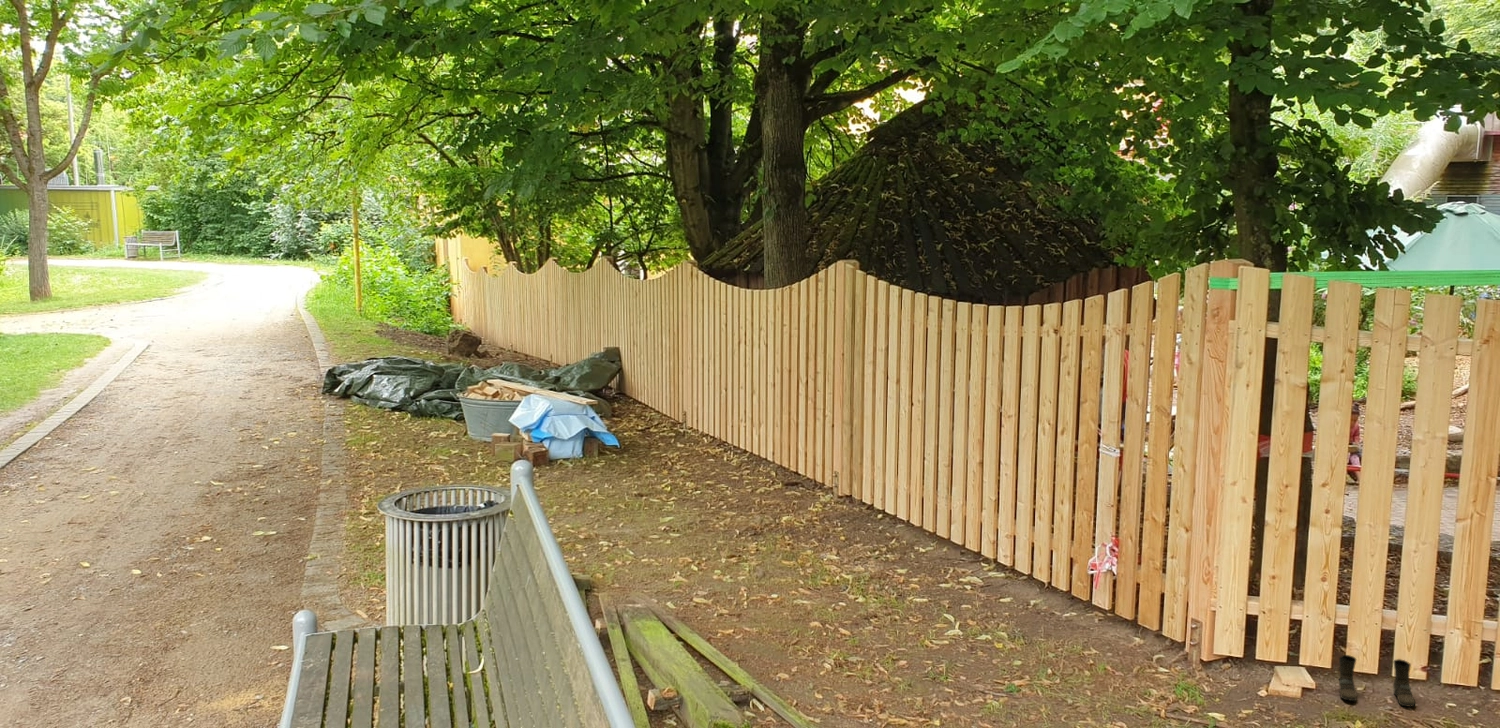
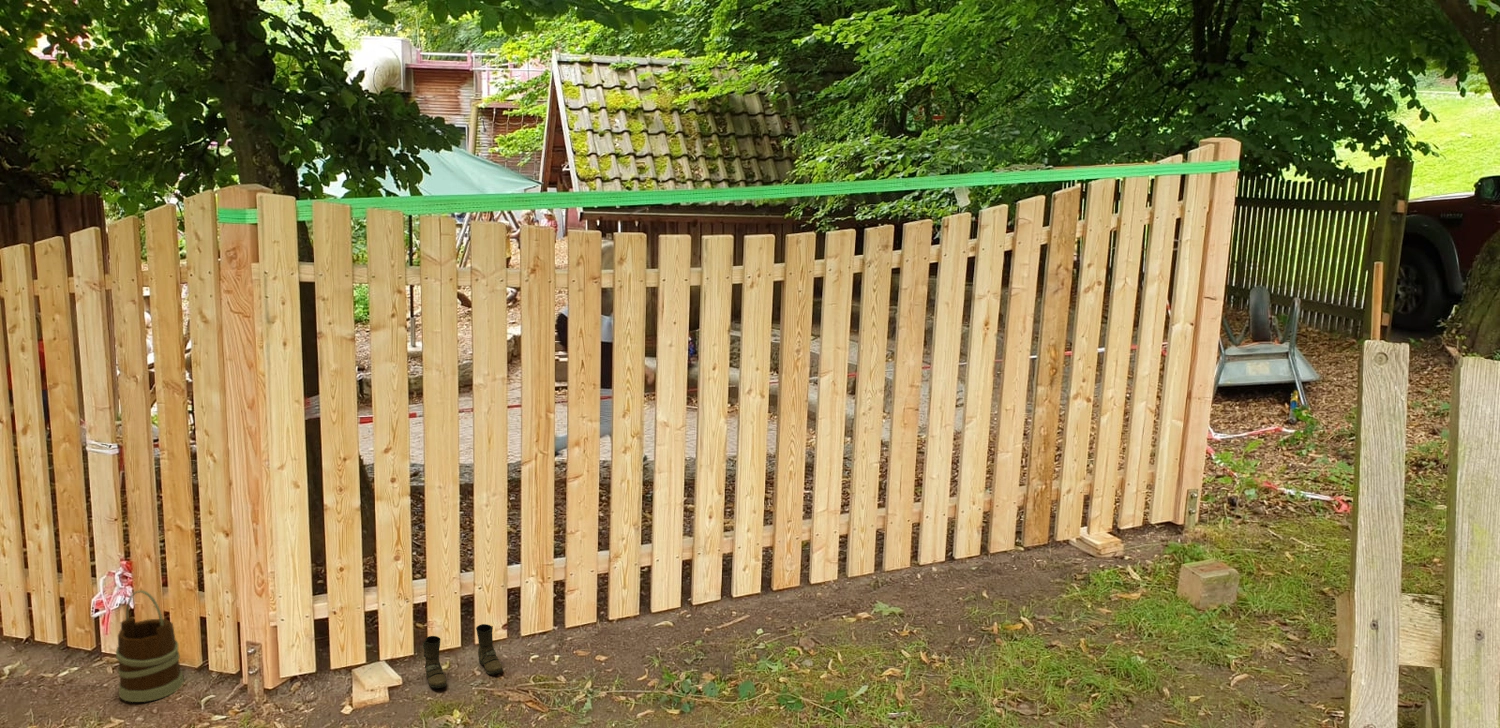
wooden bucket: none [1098,560,1144,643] -> present [116,591,184,702]

